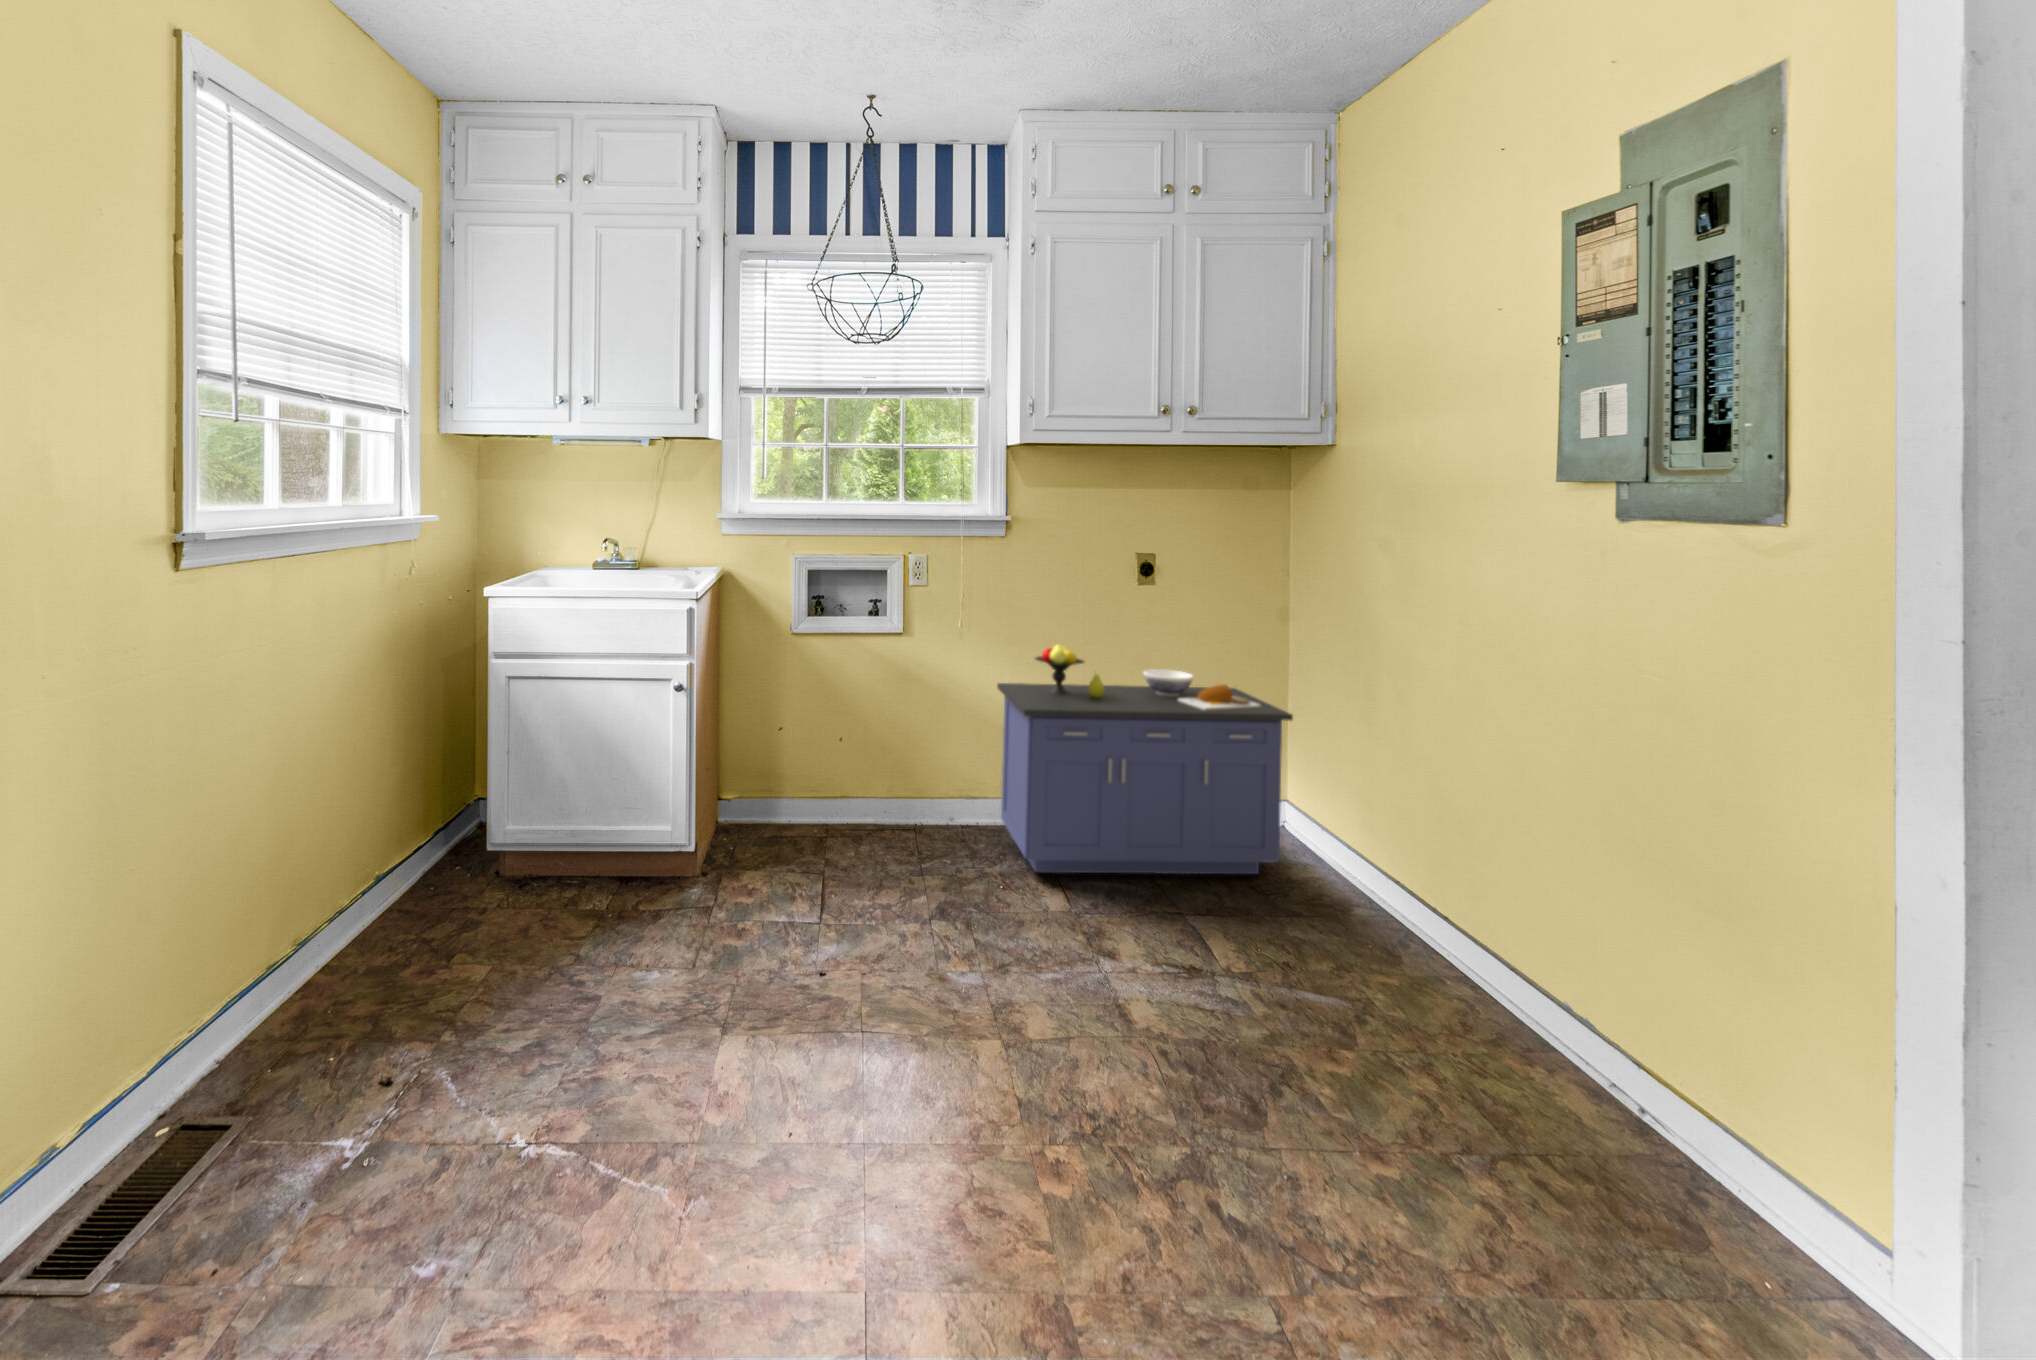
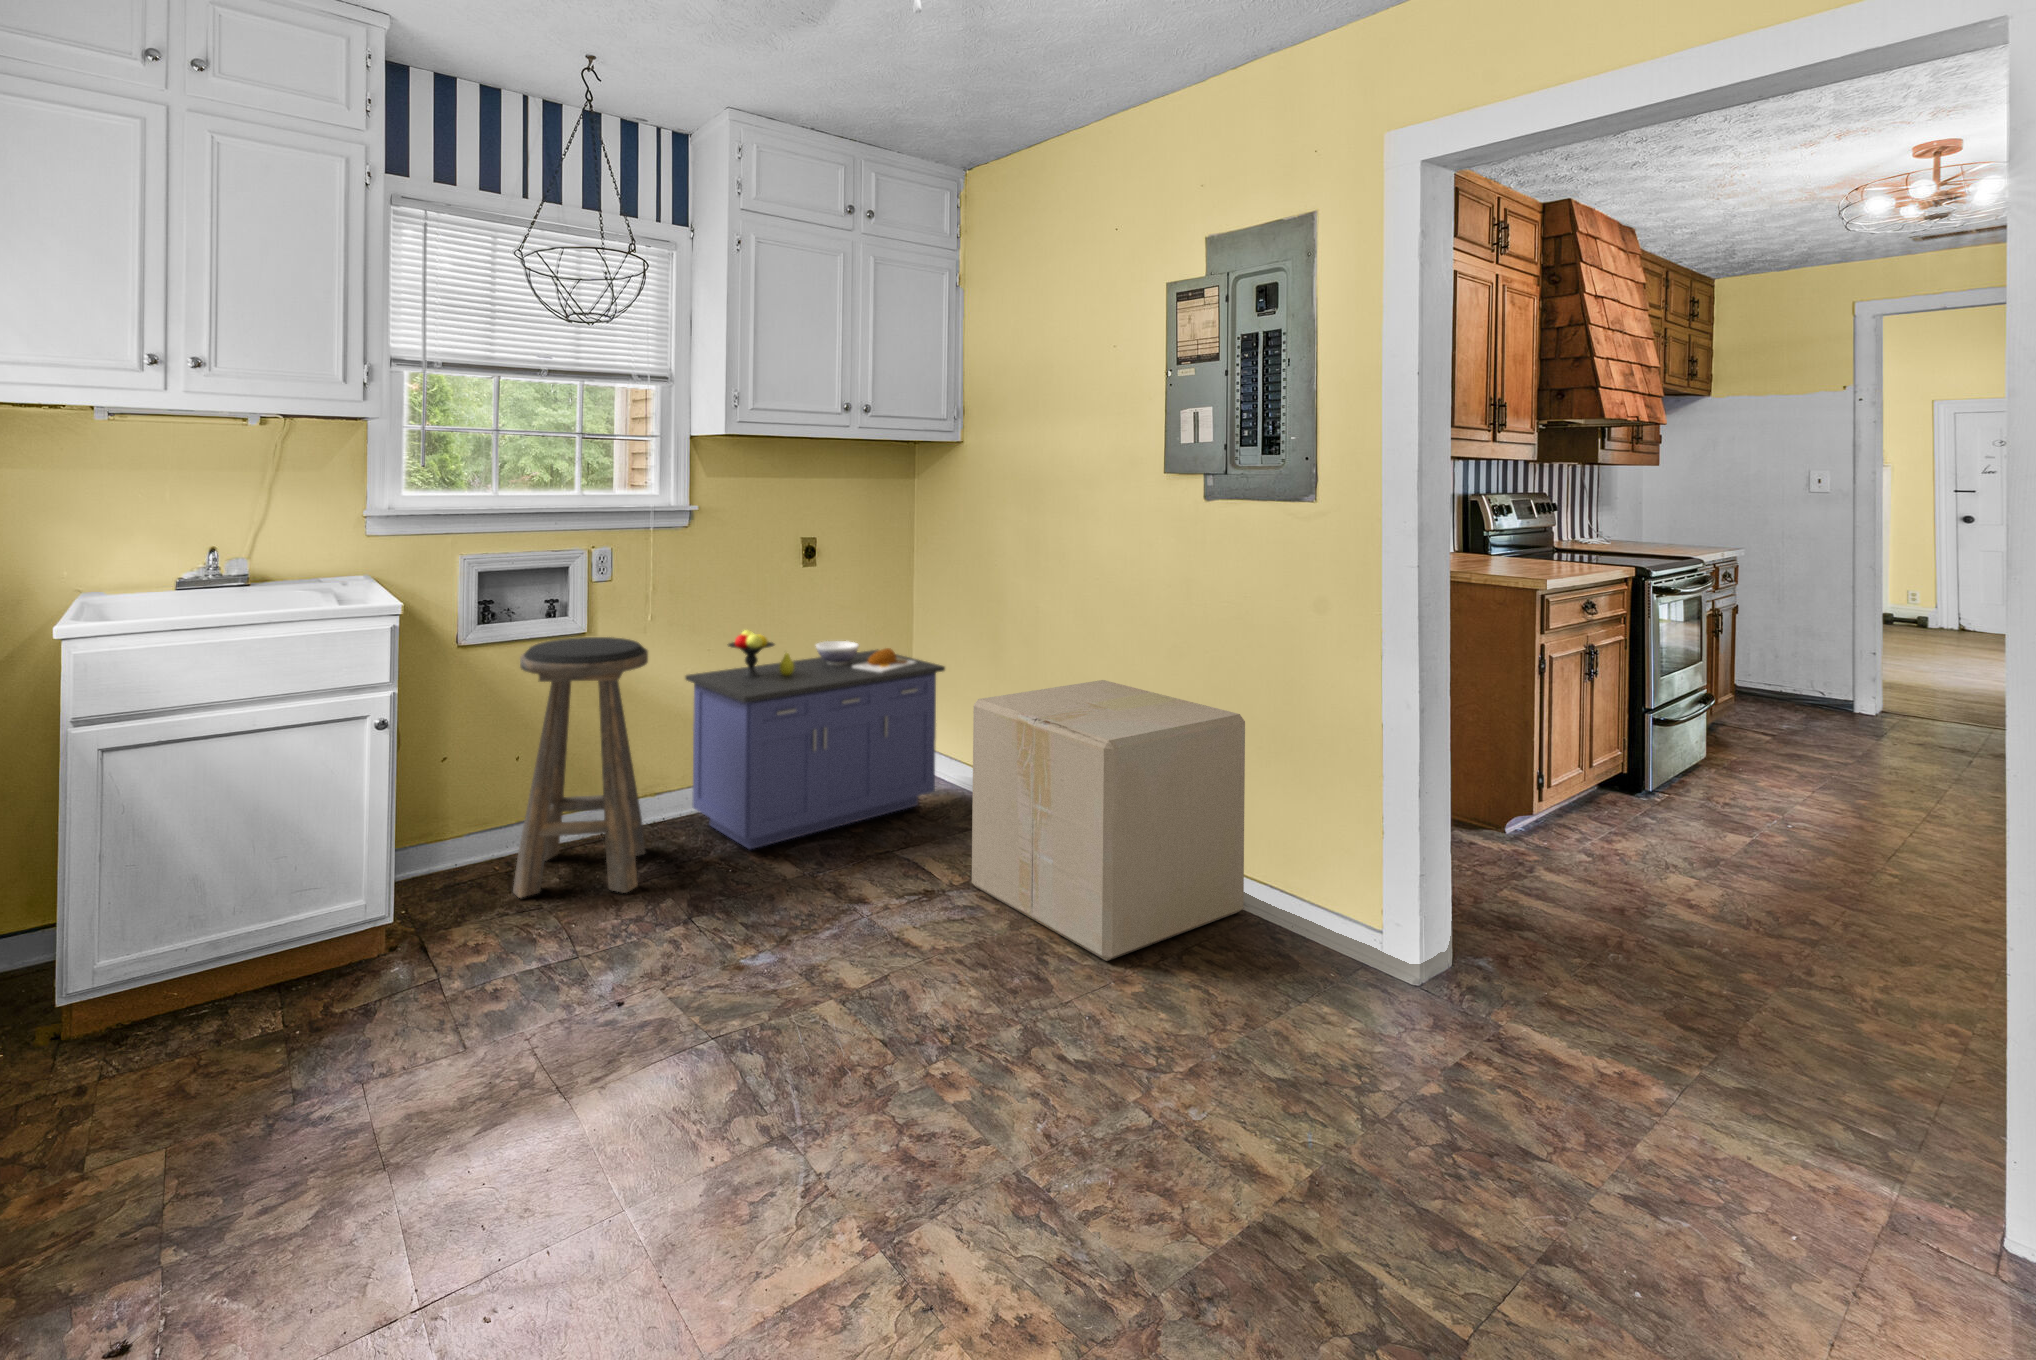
stool: none [805,631,939,881] -> present [513,637,648,898]
cardboard box: none [1253,750,1657,1130] -> present [972,680,1245,961]

